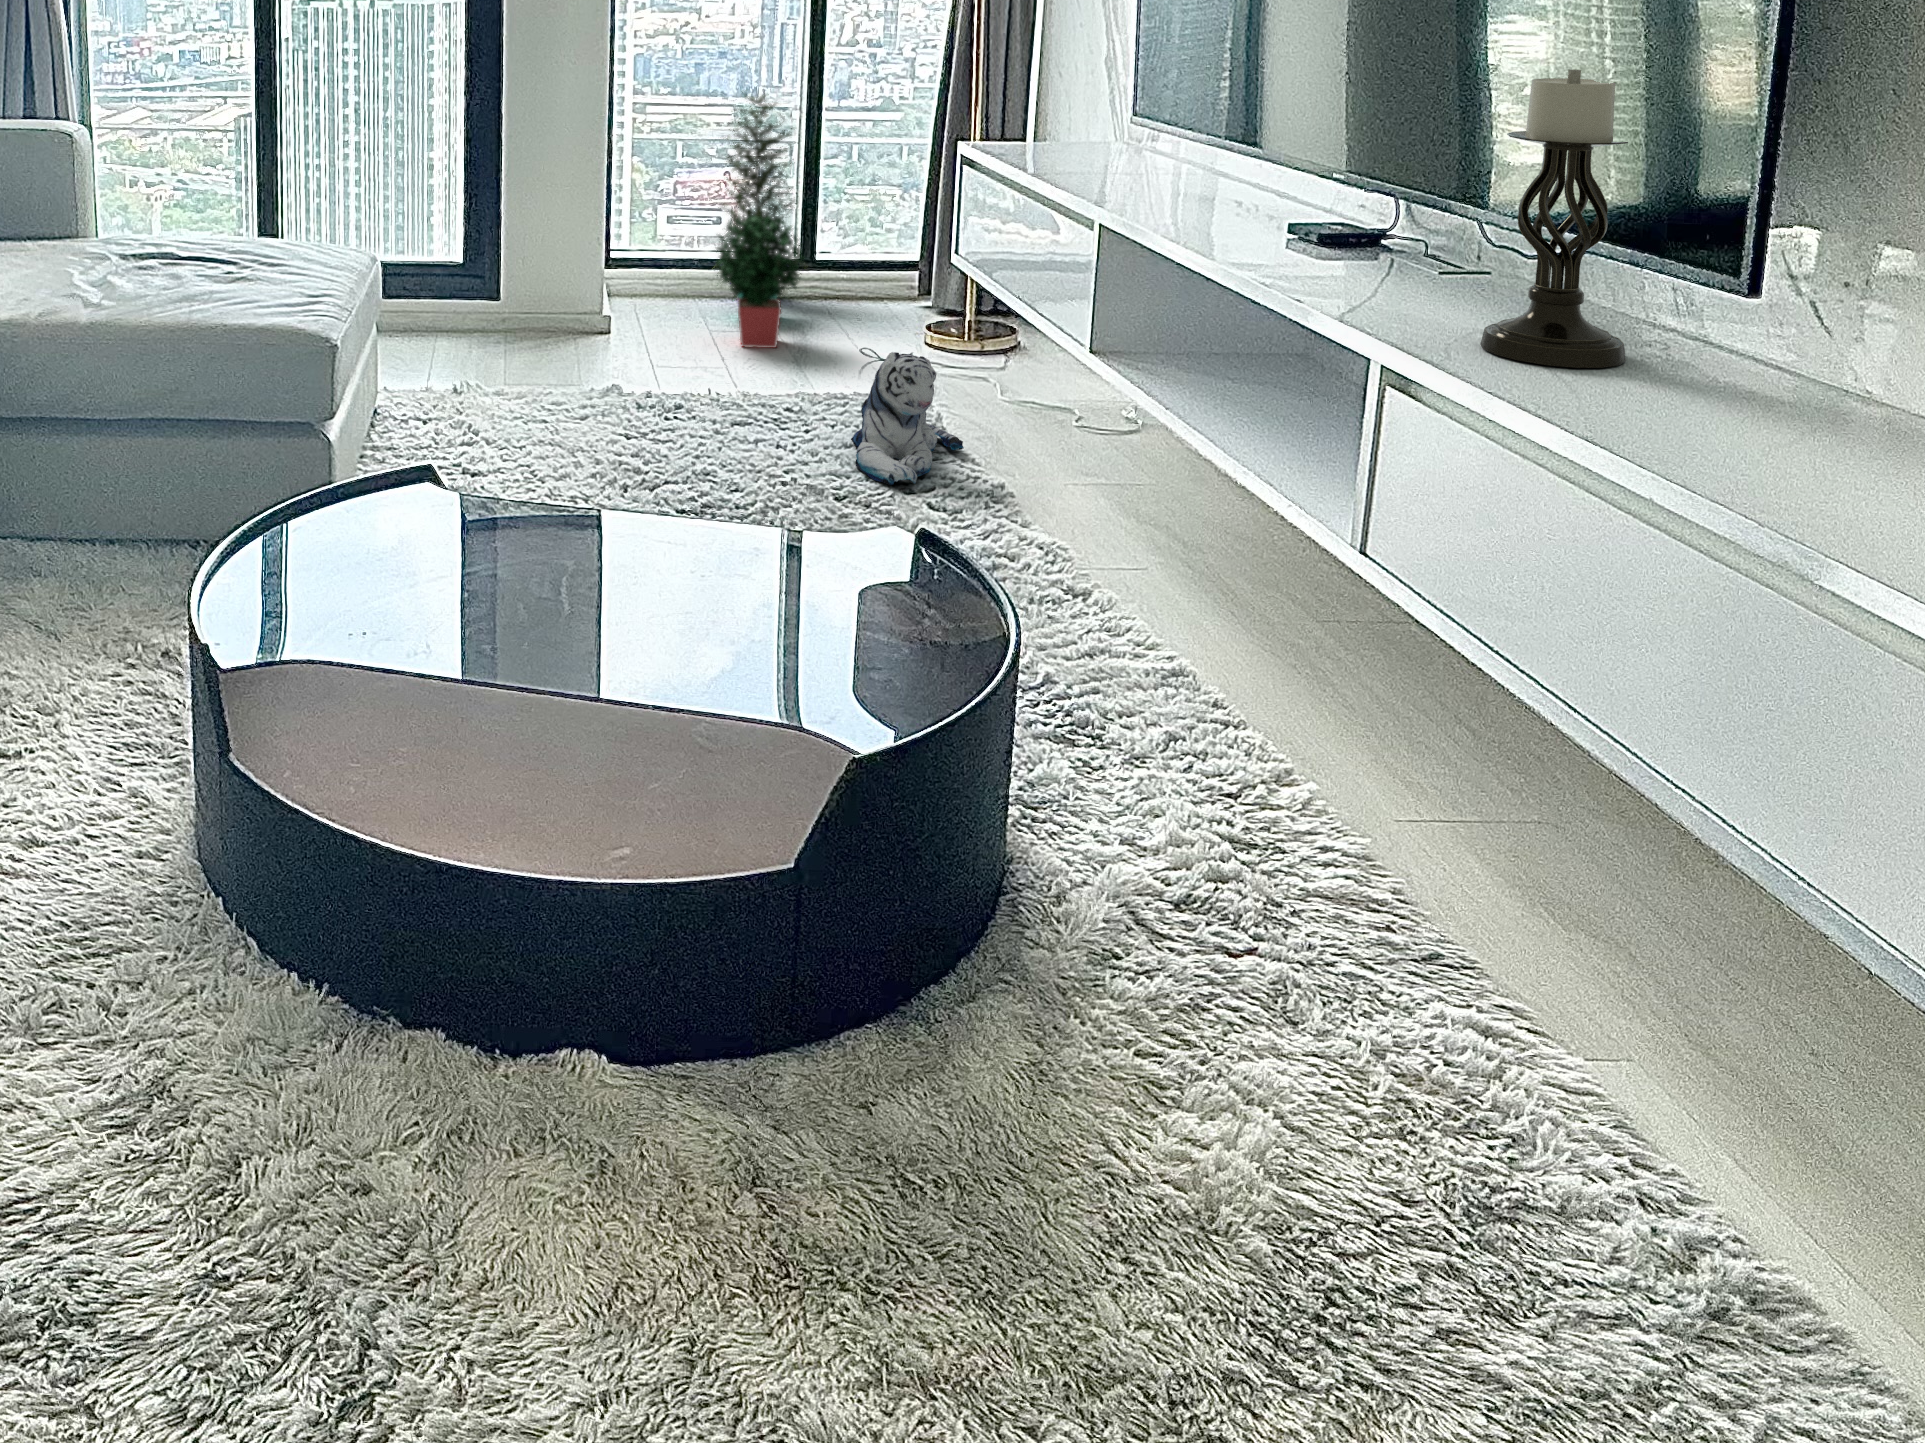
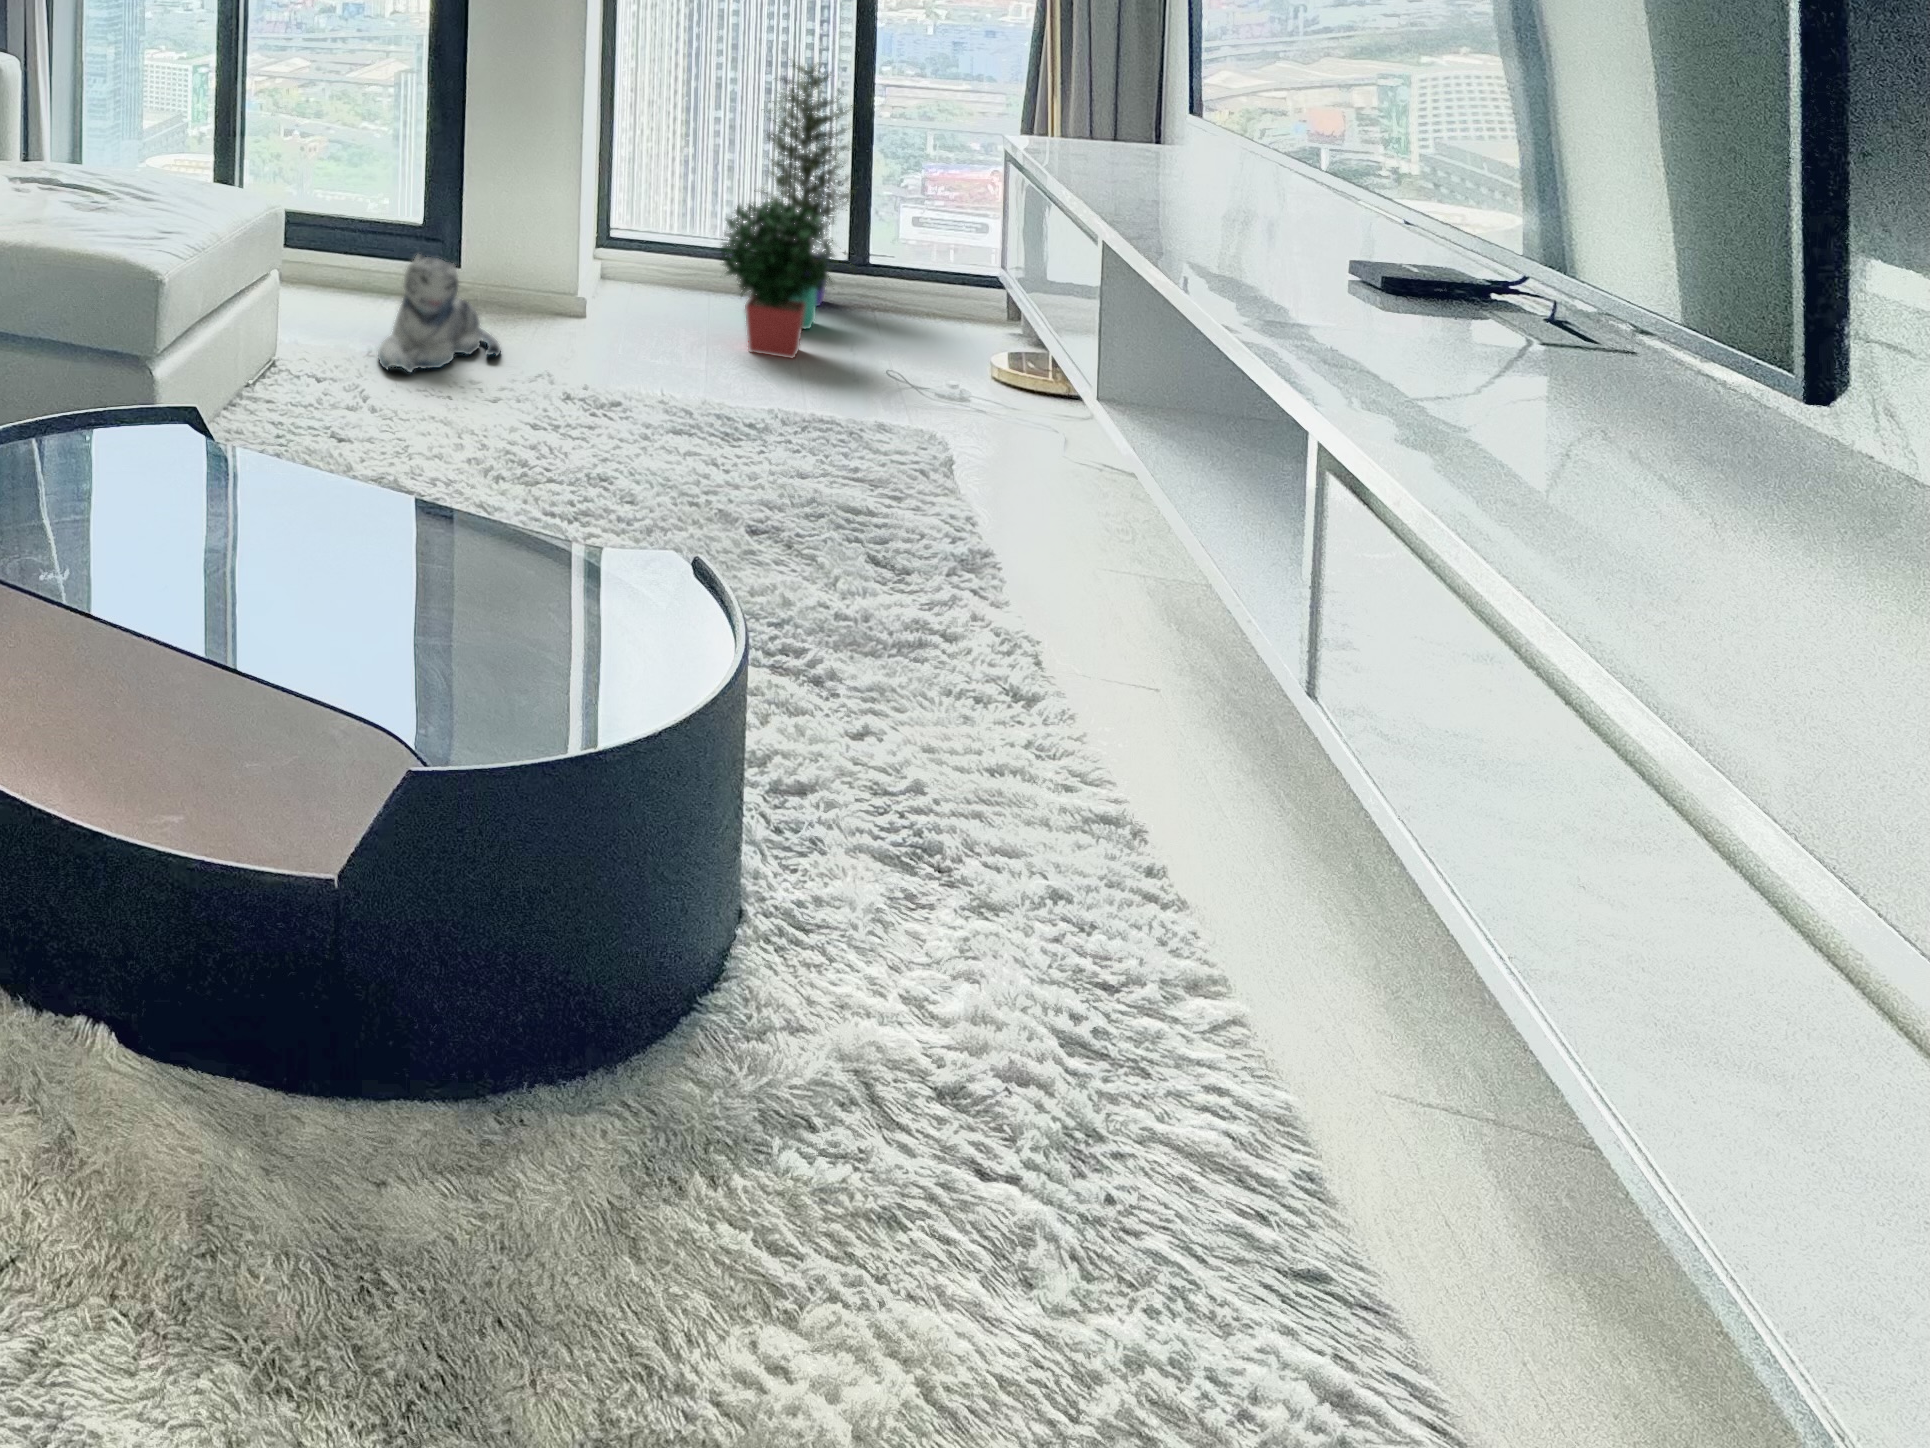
candle holder: present [1481,69,1628,368] -> none [1556,76,1804,507]
plush toy: present [851,352,964,485] -> present [378,255,501,372]

